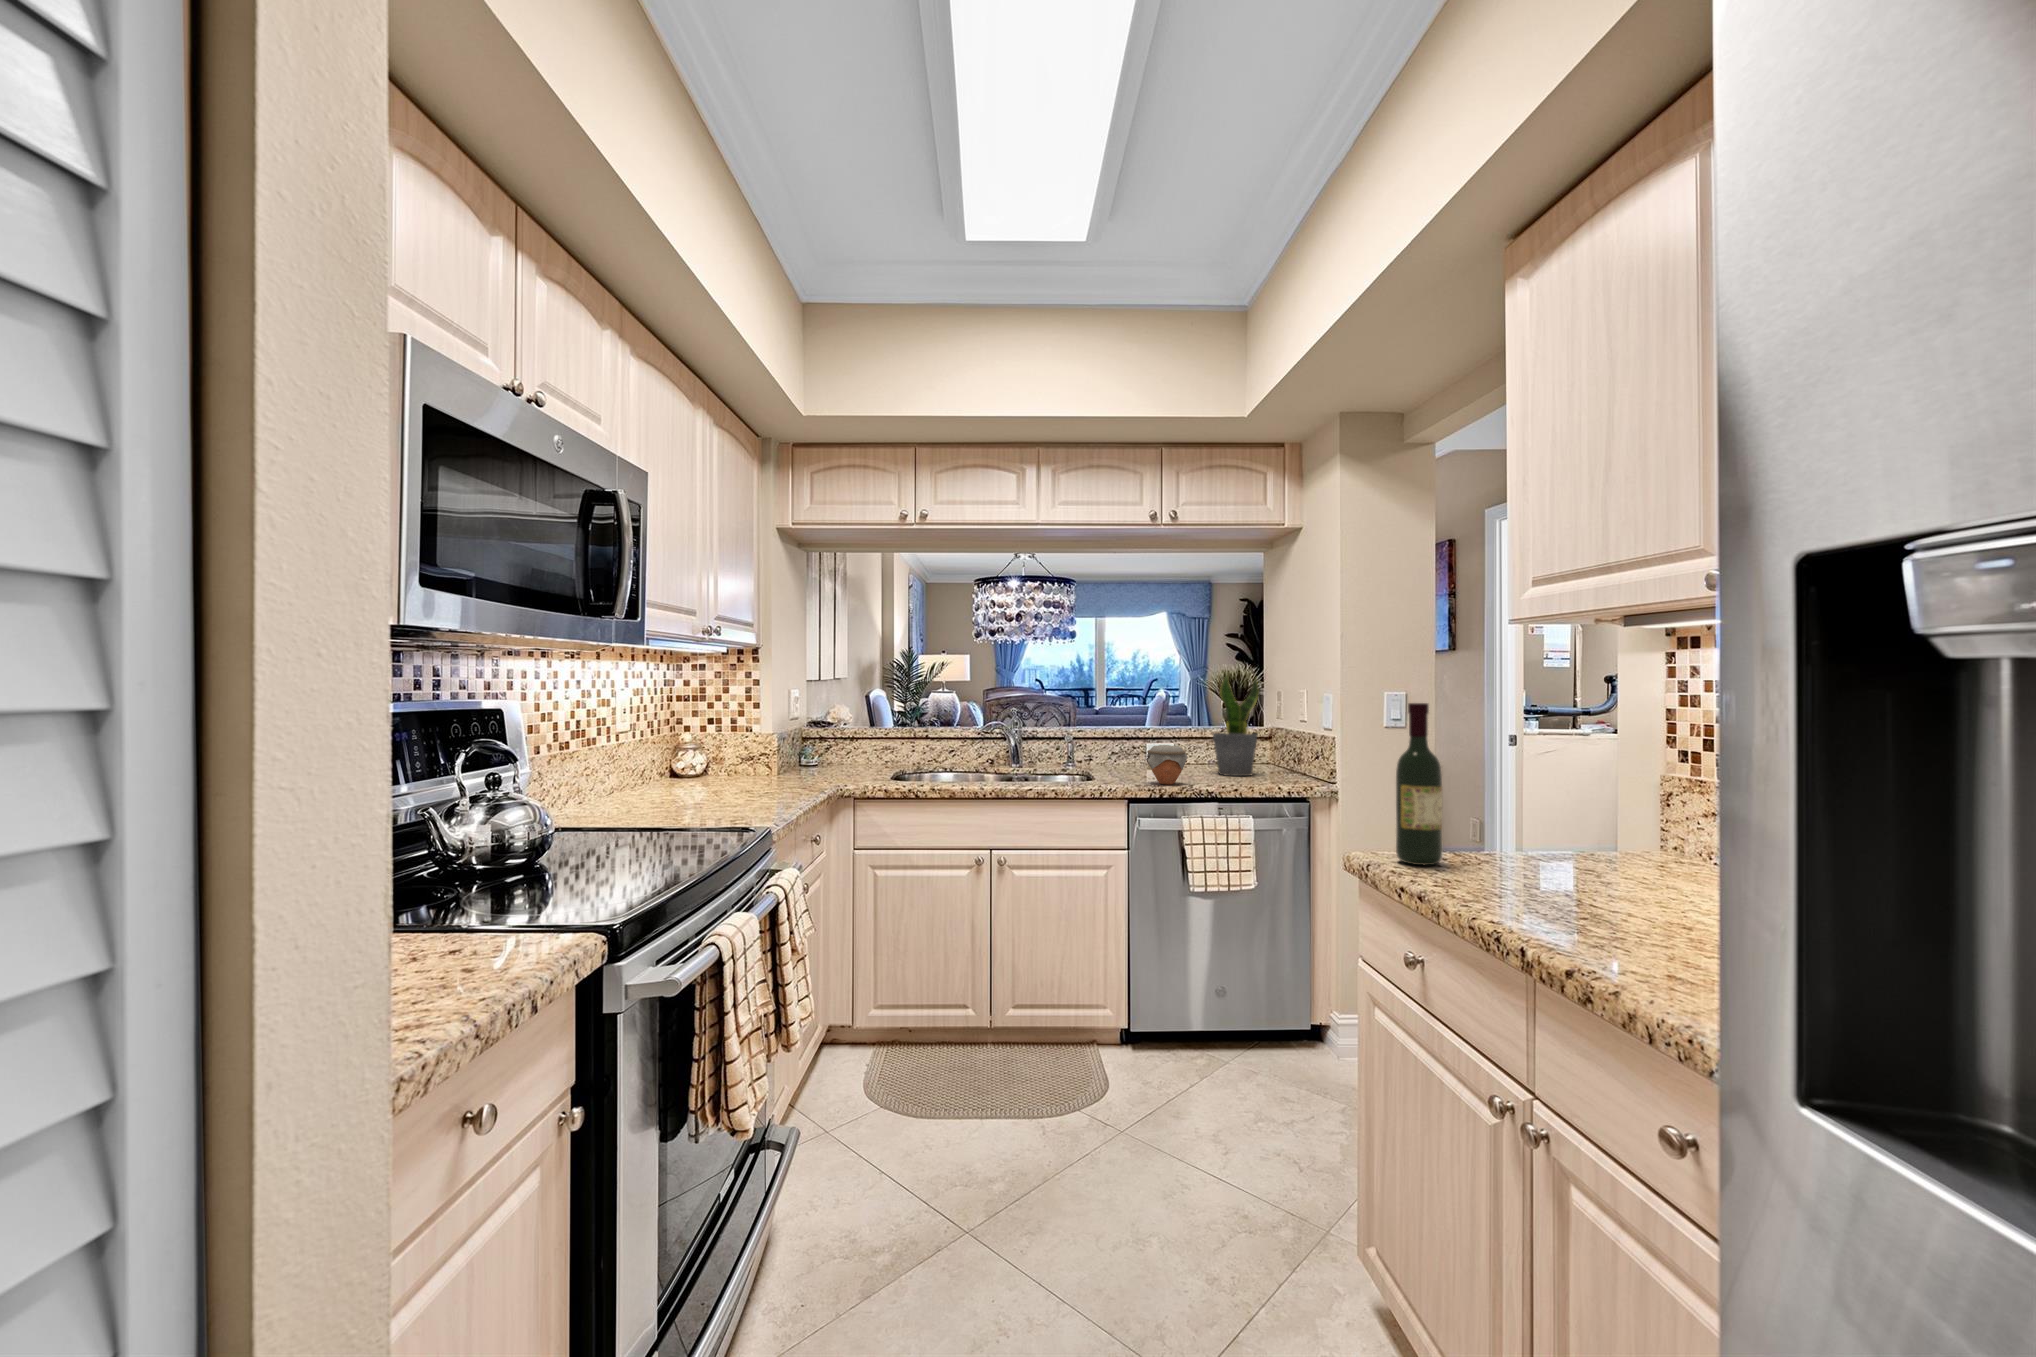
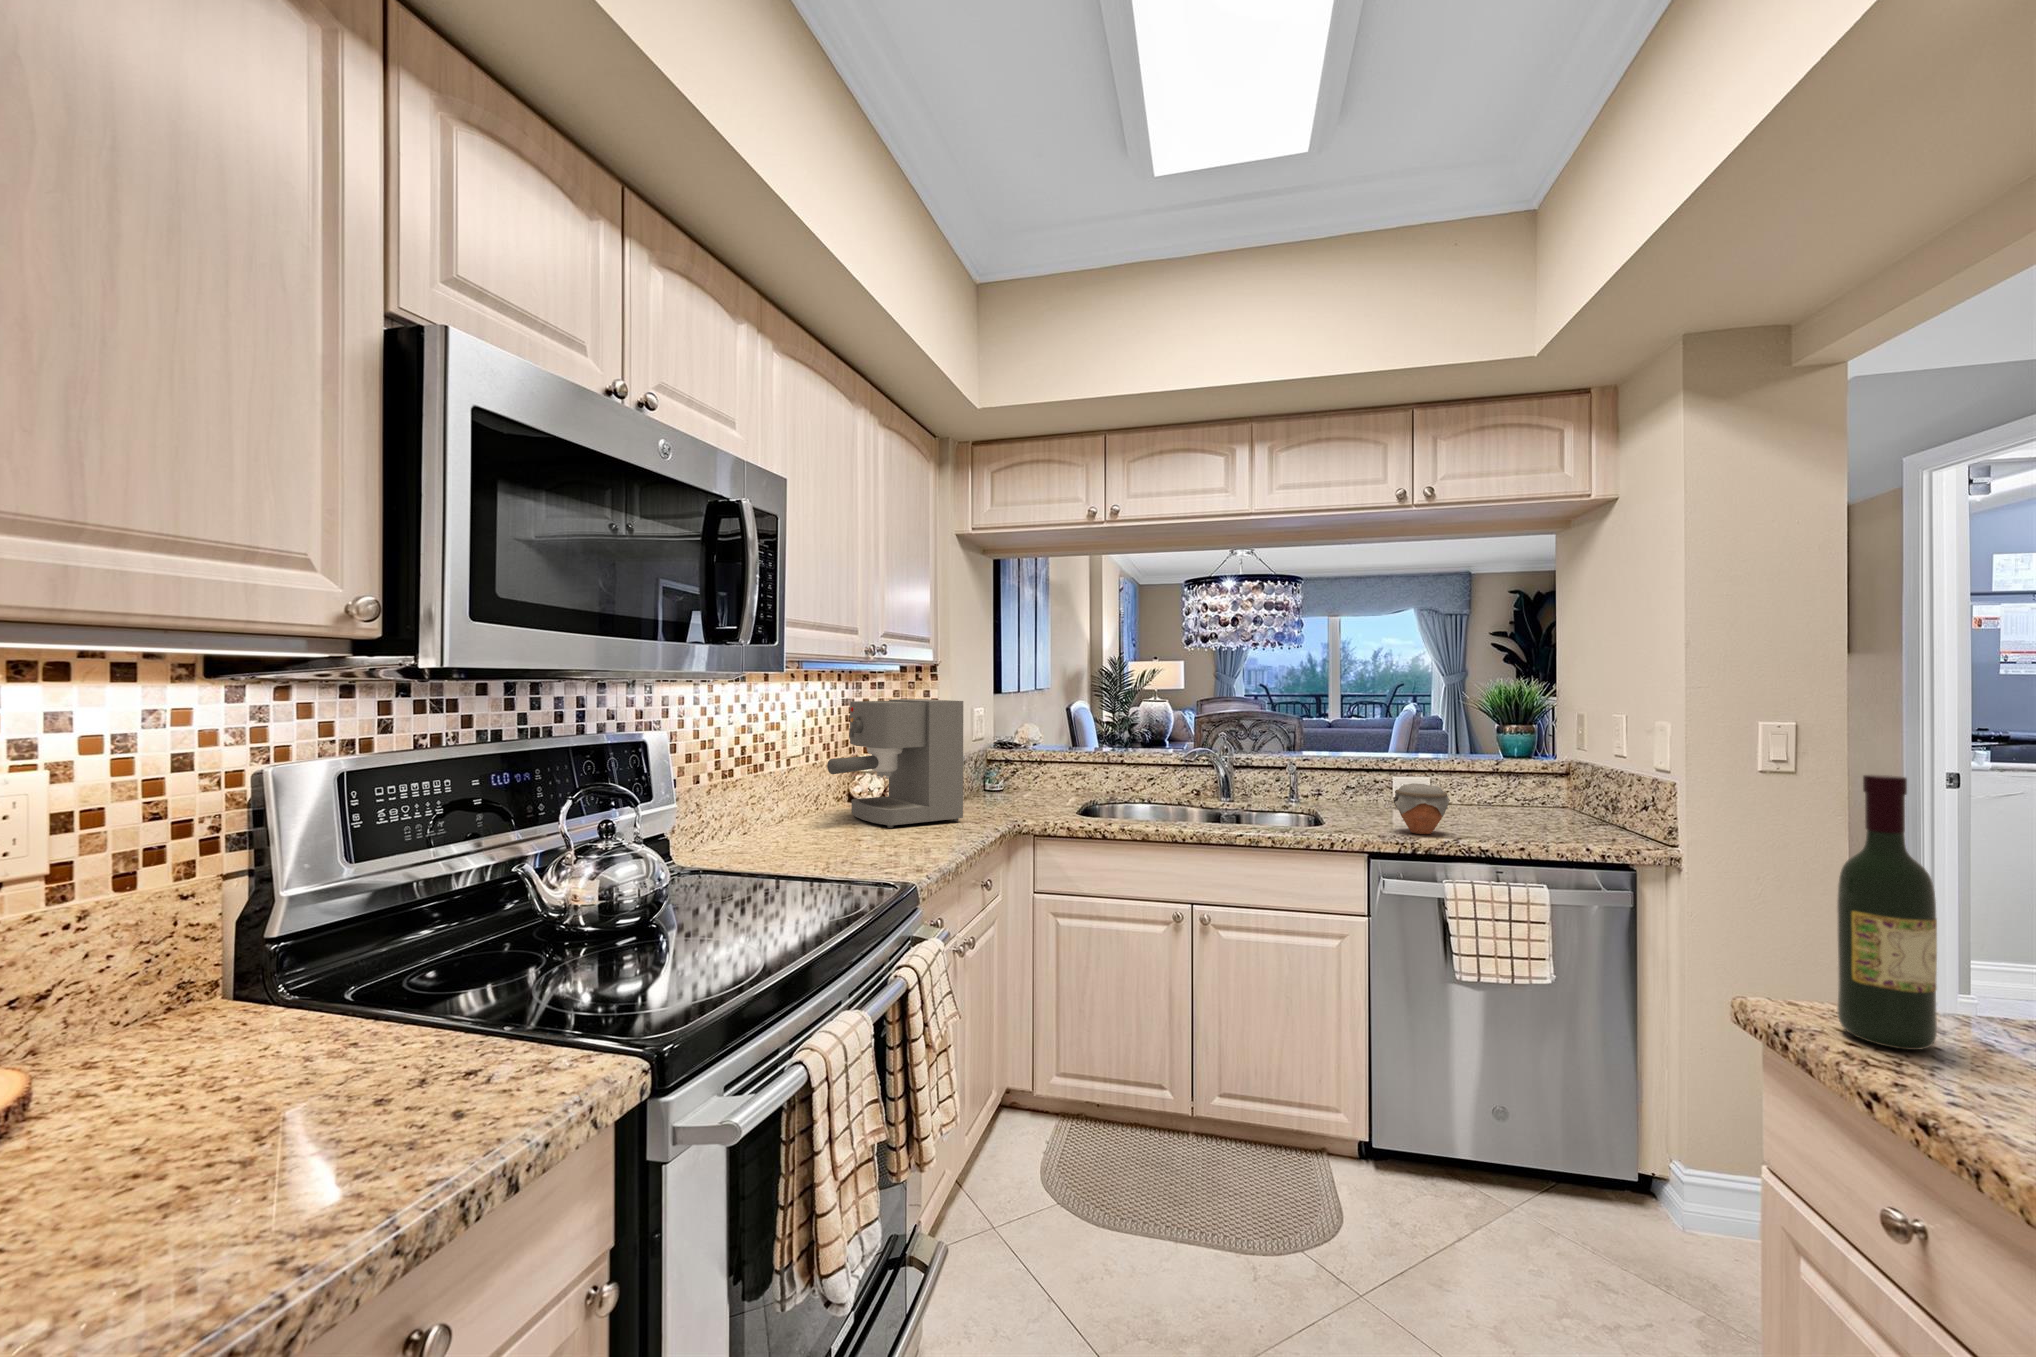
potted plant: present [1213,675,1258,776] -> none [1481,692,1548,823]
coffee maker: none [661,679,788,794] -> present [827,699,963,828]

